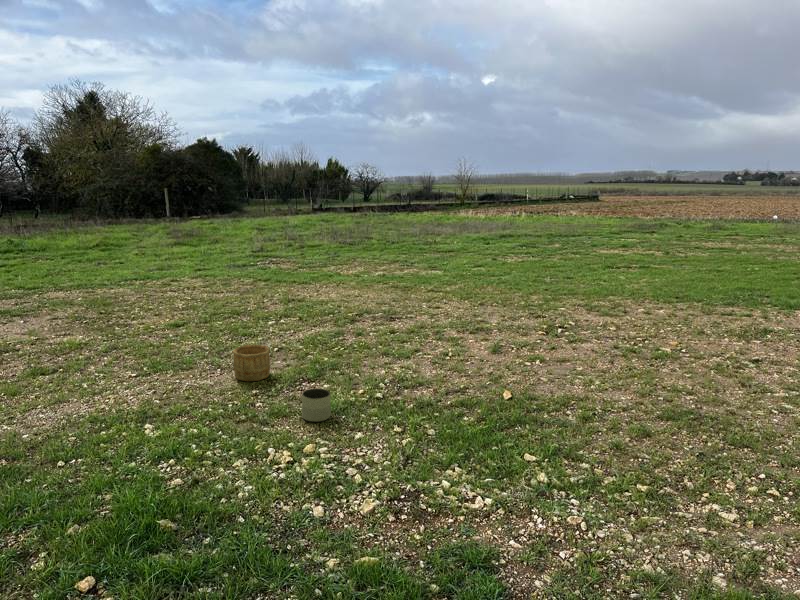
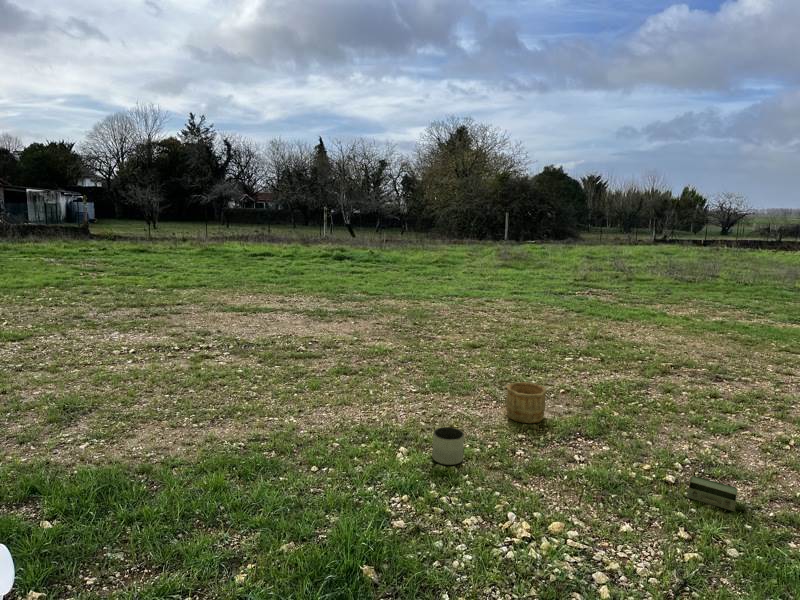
toolbox: none [393,388,424,405] -> present [687,476,737,511]
planter: present [302,389,331,422] -> present [432,427,464,465]

